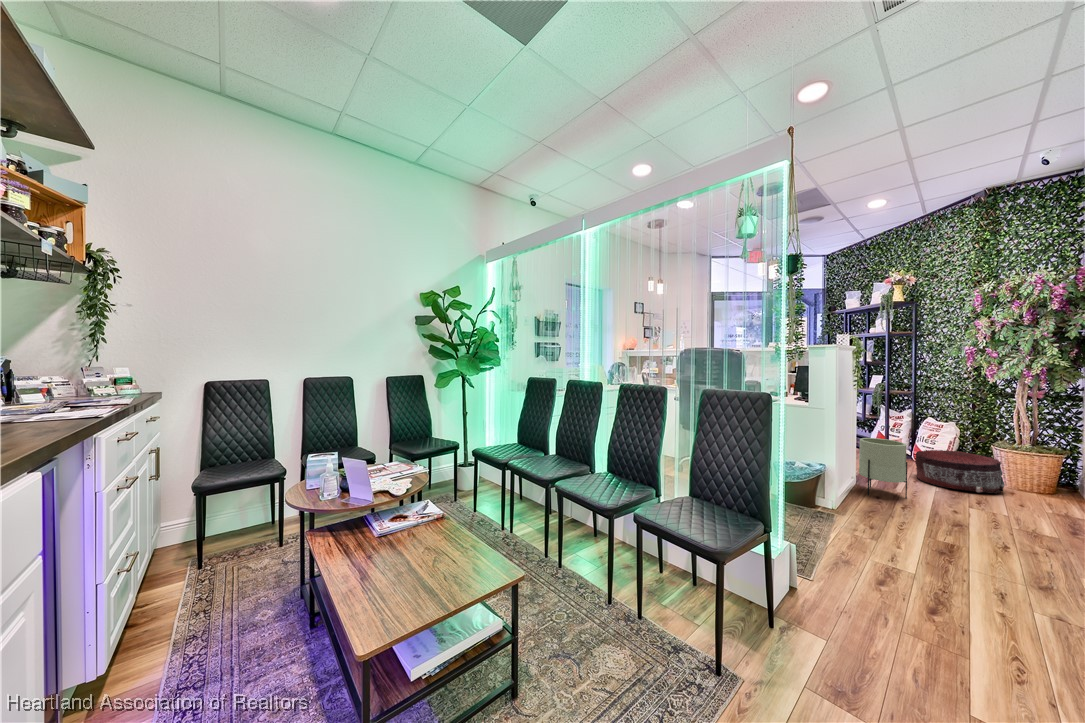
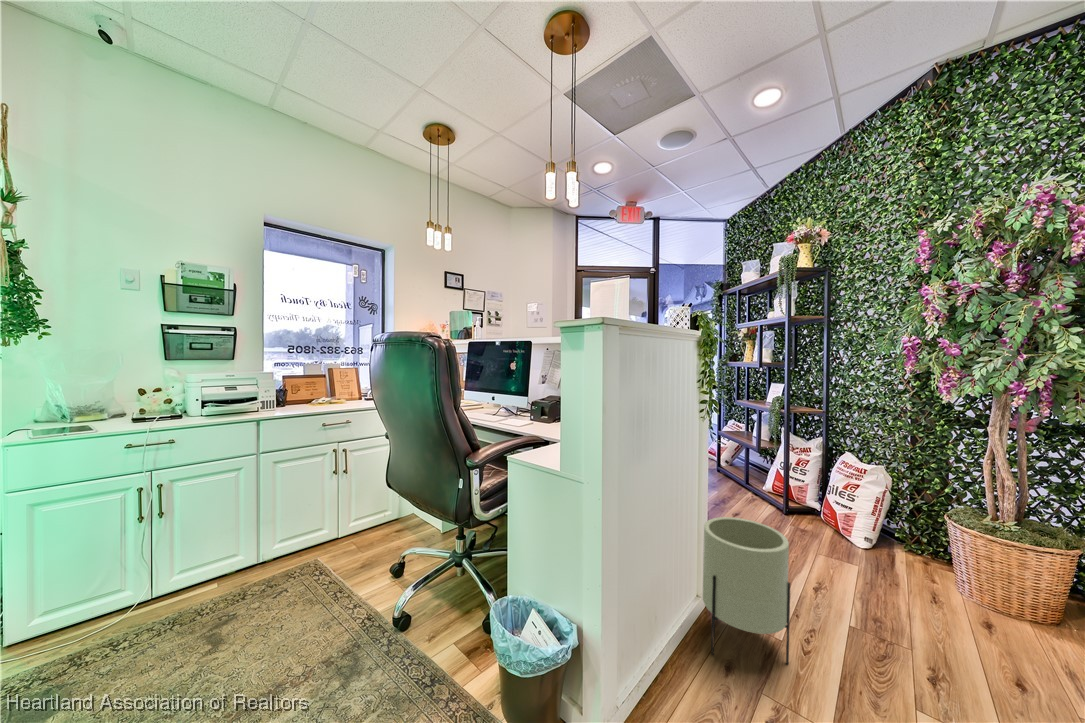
pouf: present [915,450,1004,493] -> none [819,519,975,632]

